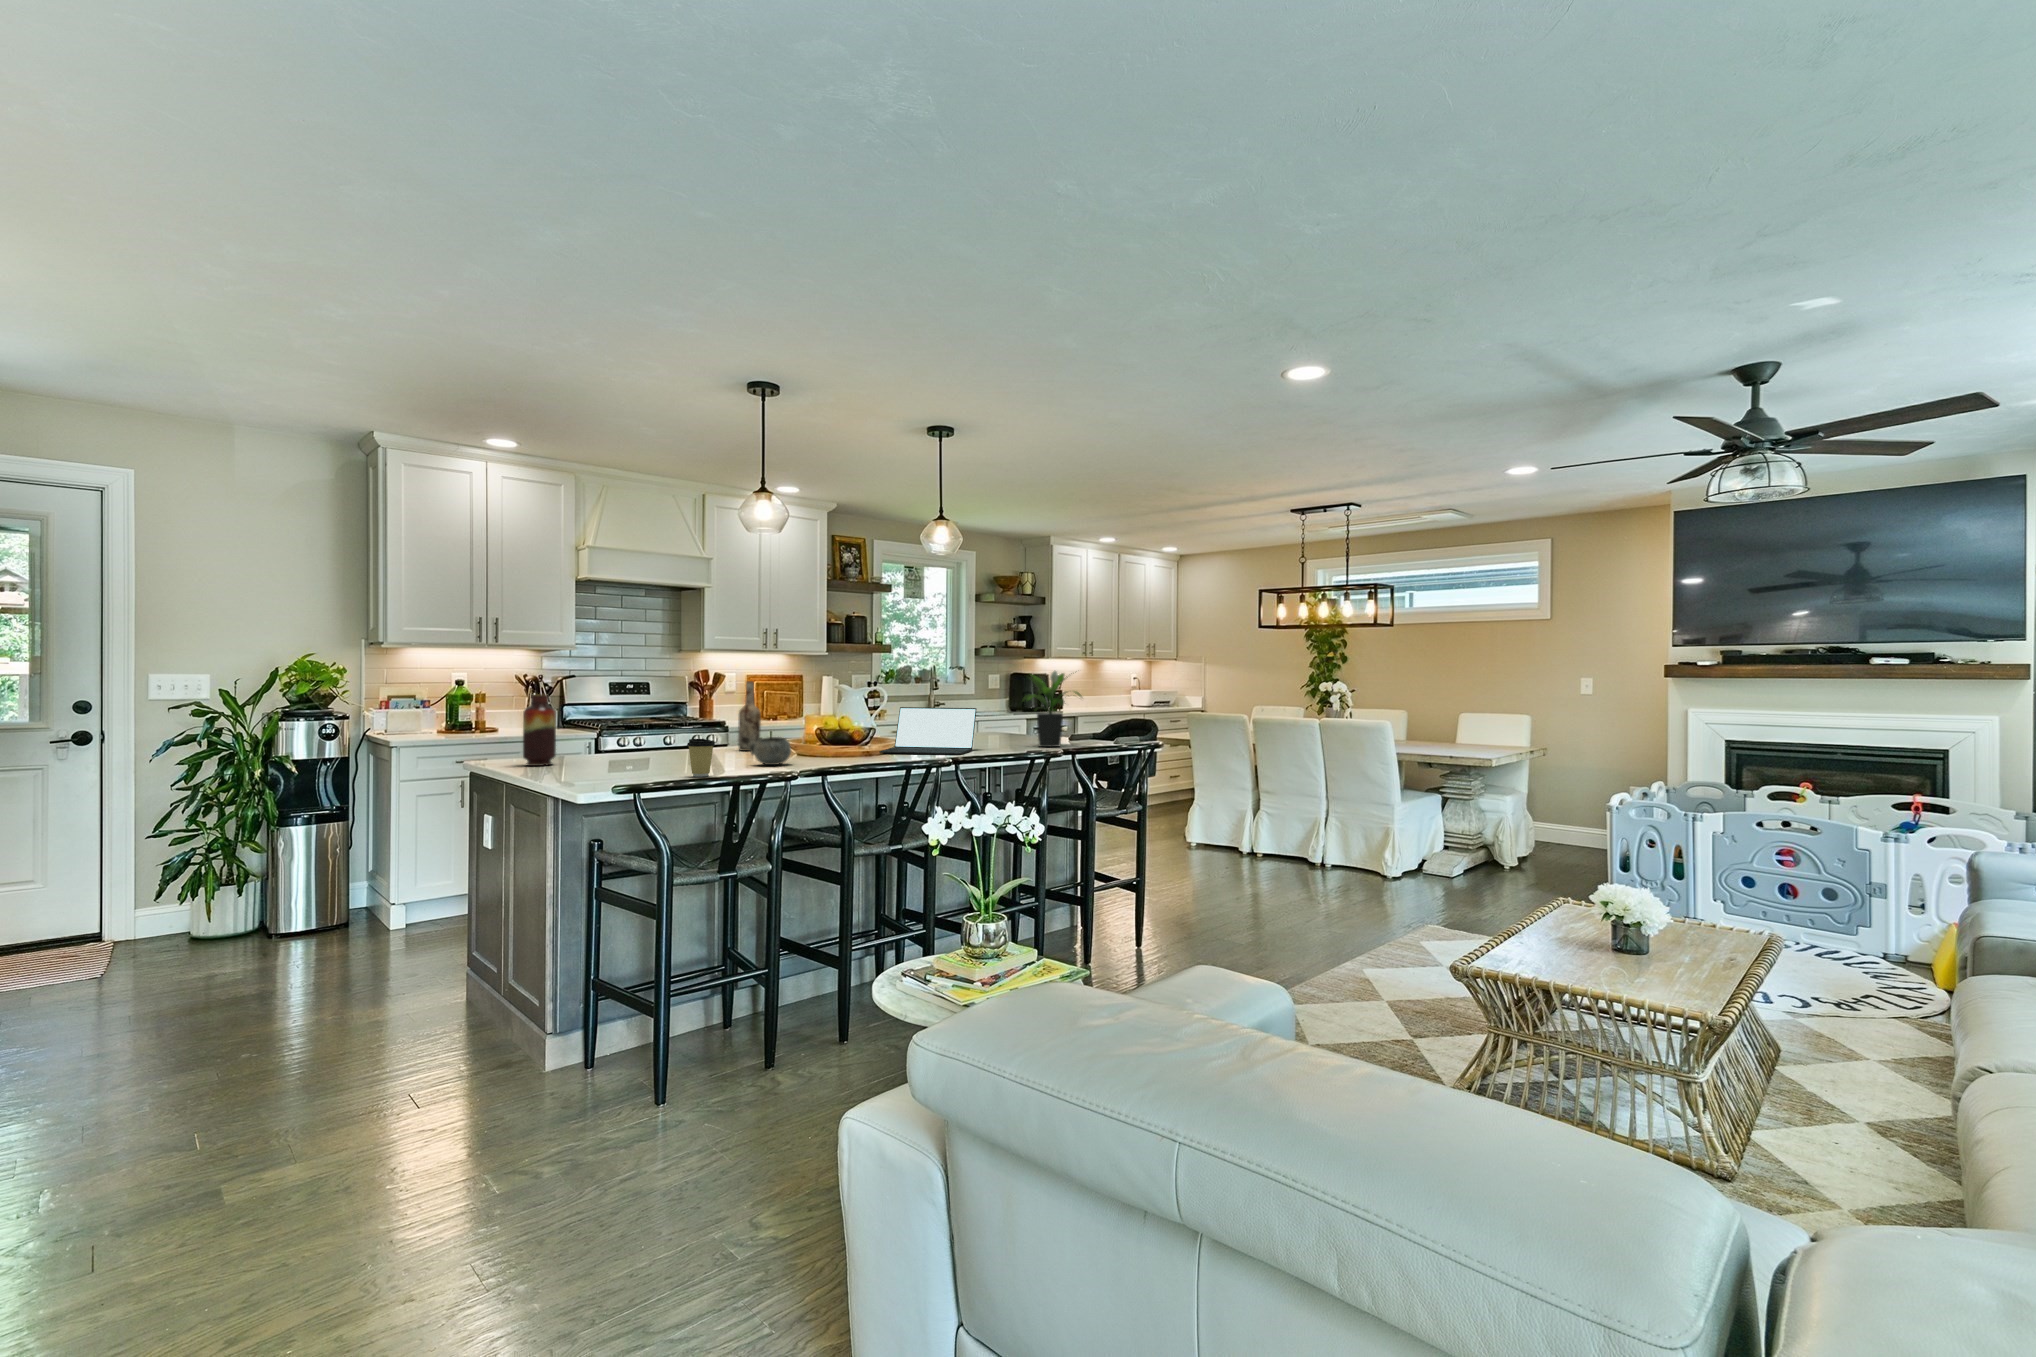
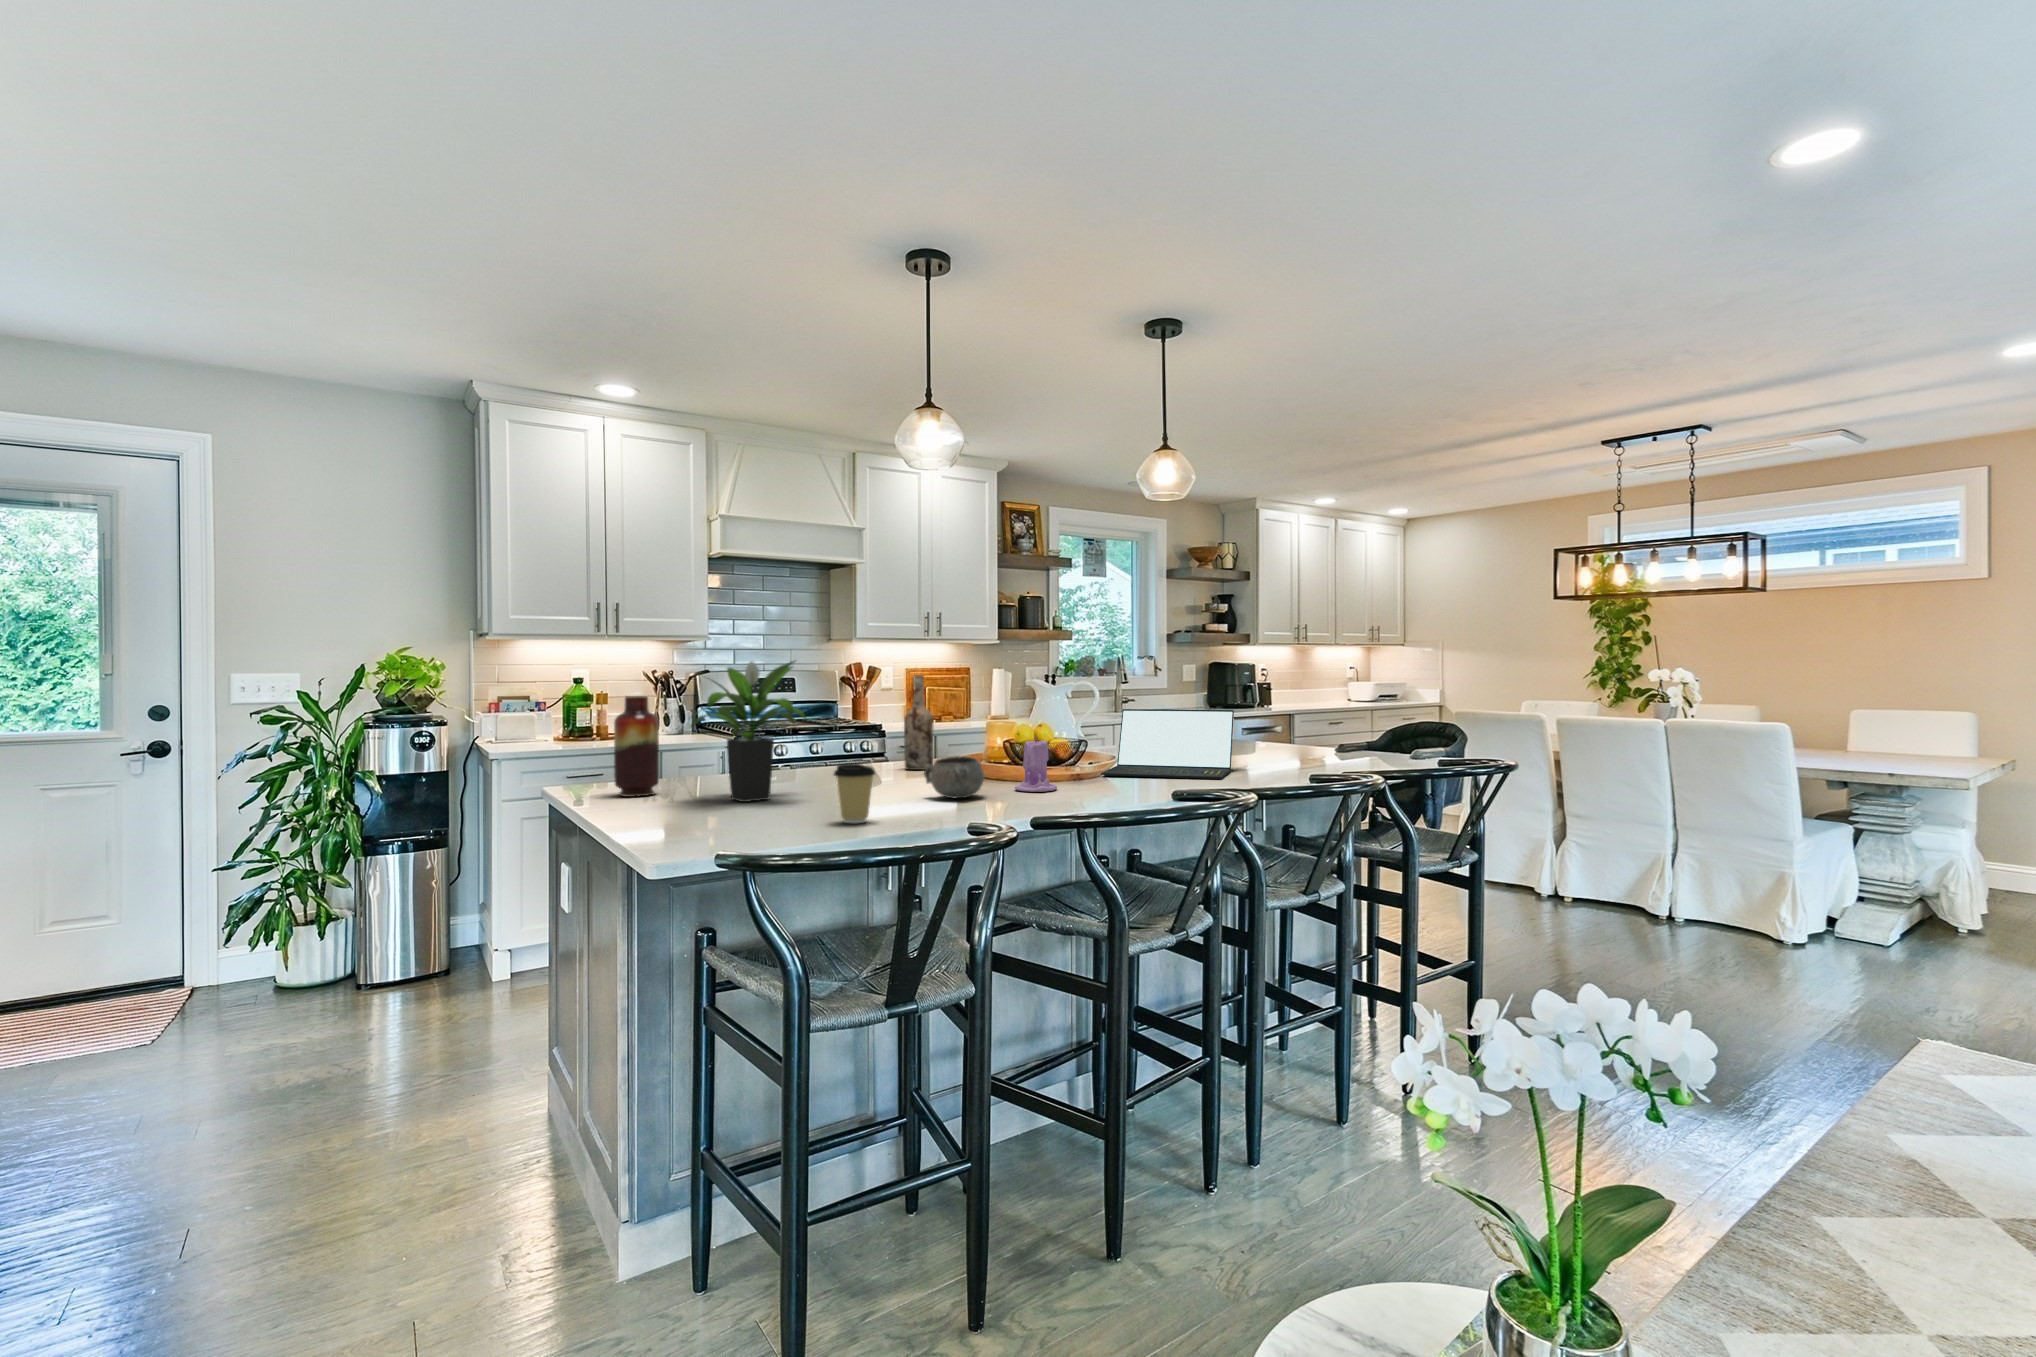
potted plant: present [1022,671,1082,747] -> present [691,661,806,802]
candle: none [814,722,844,761] -> present [1015,734,1057,792]

